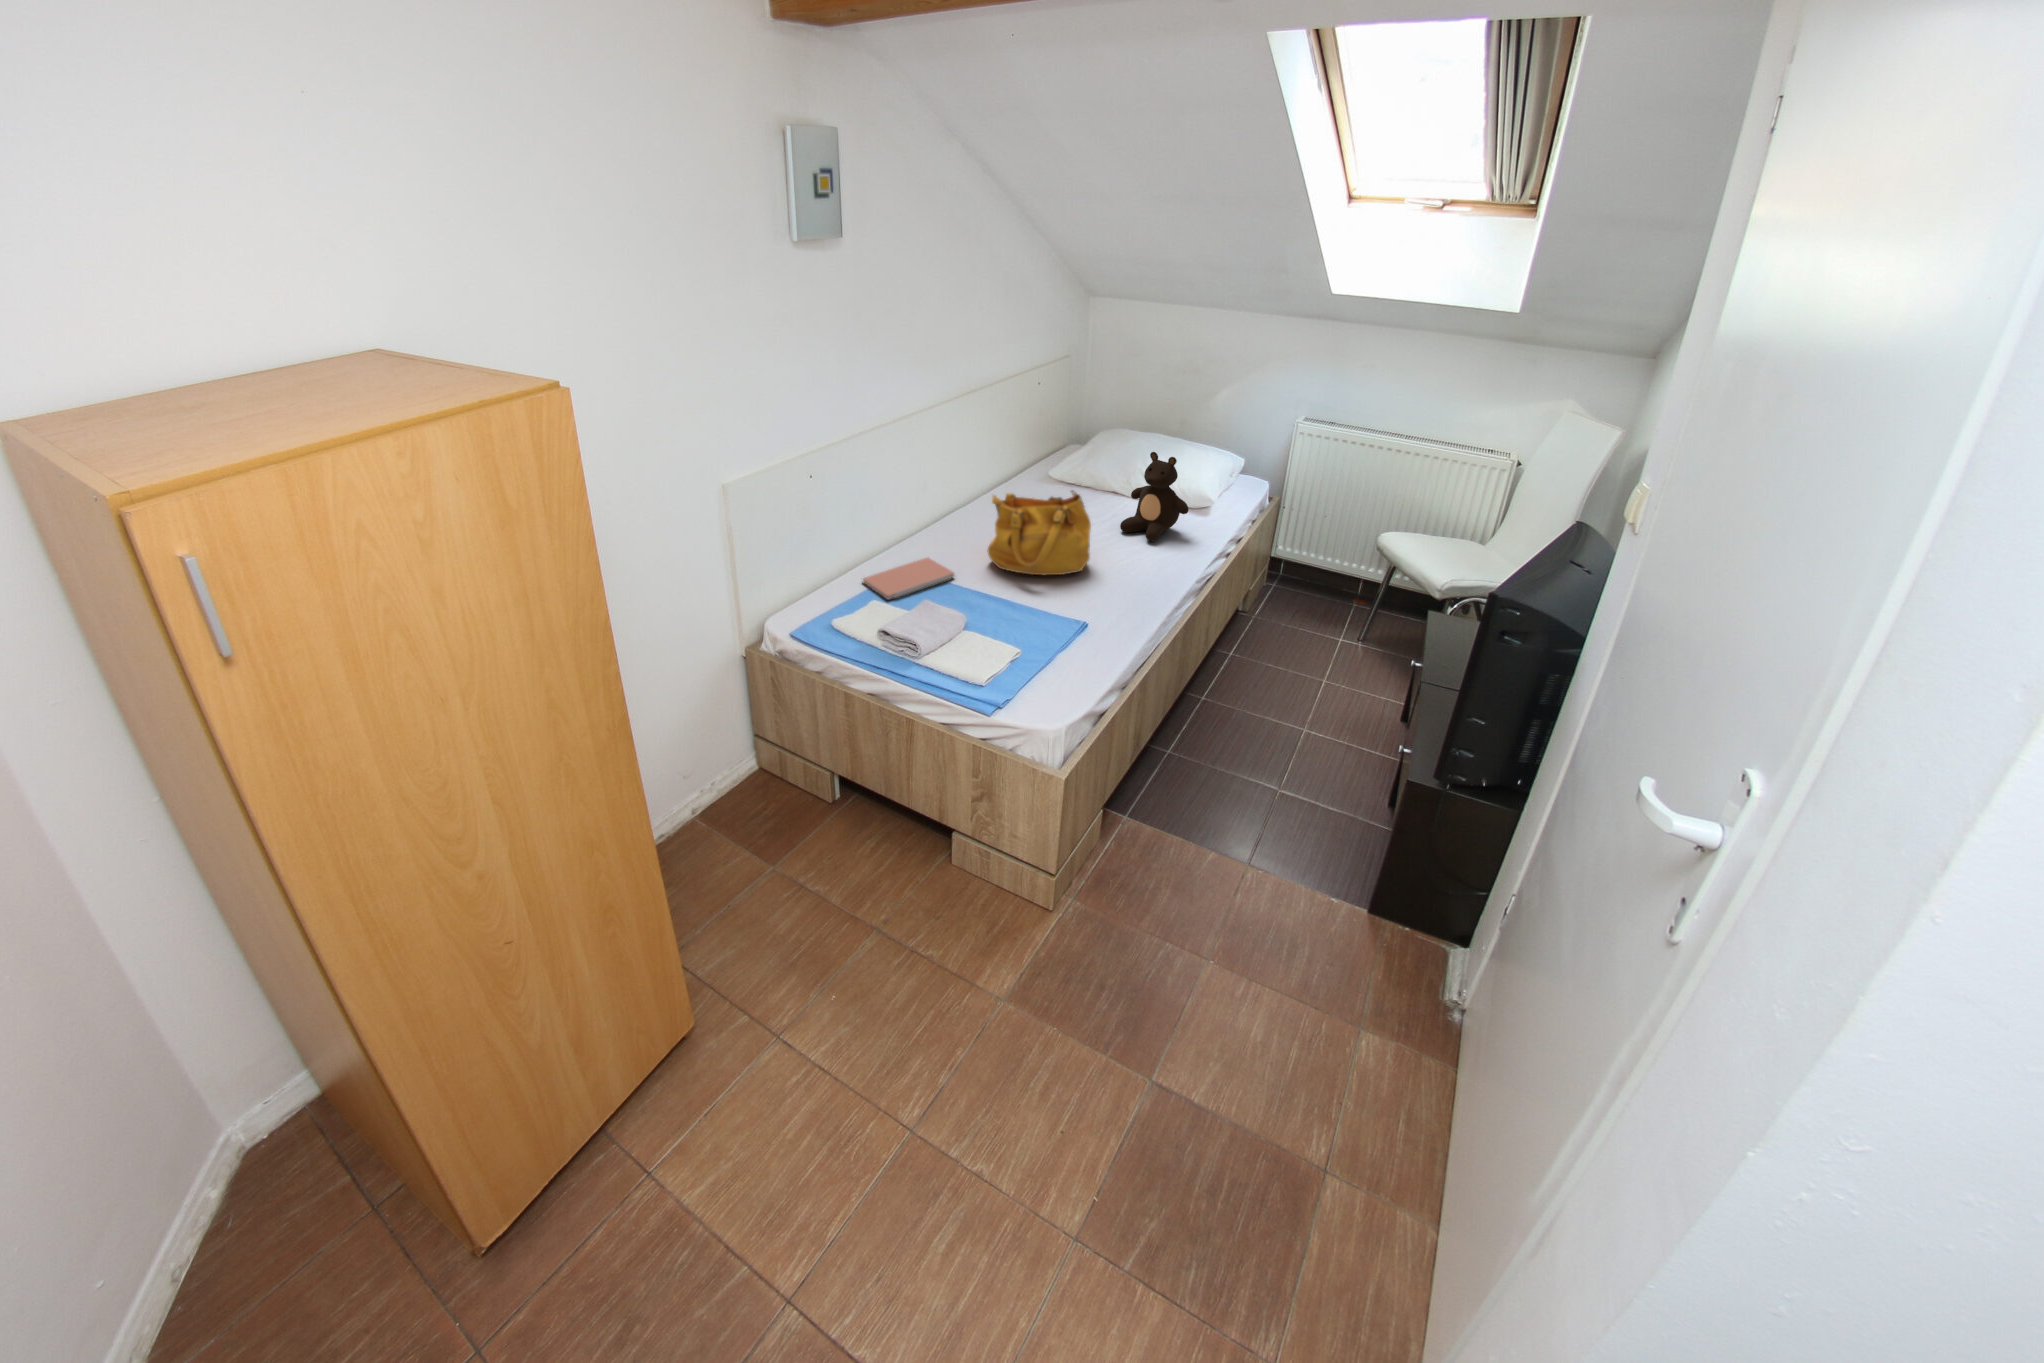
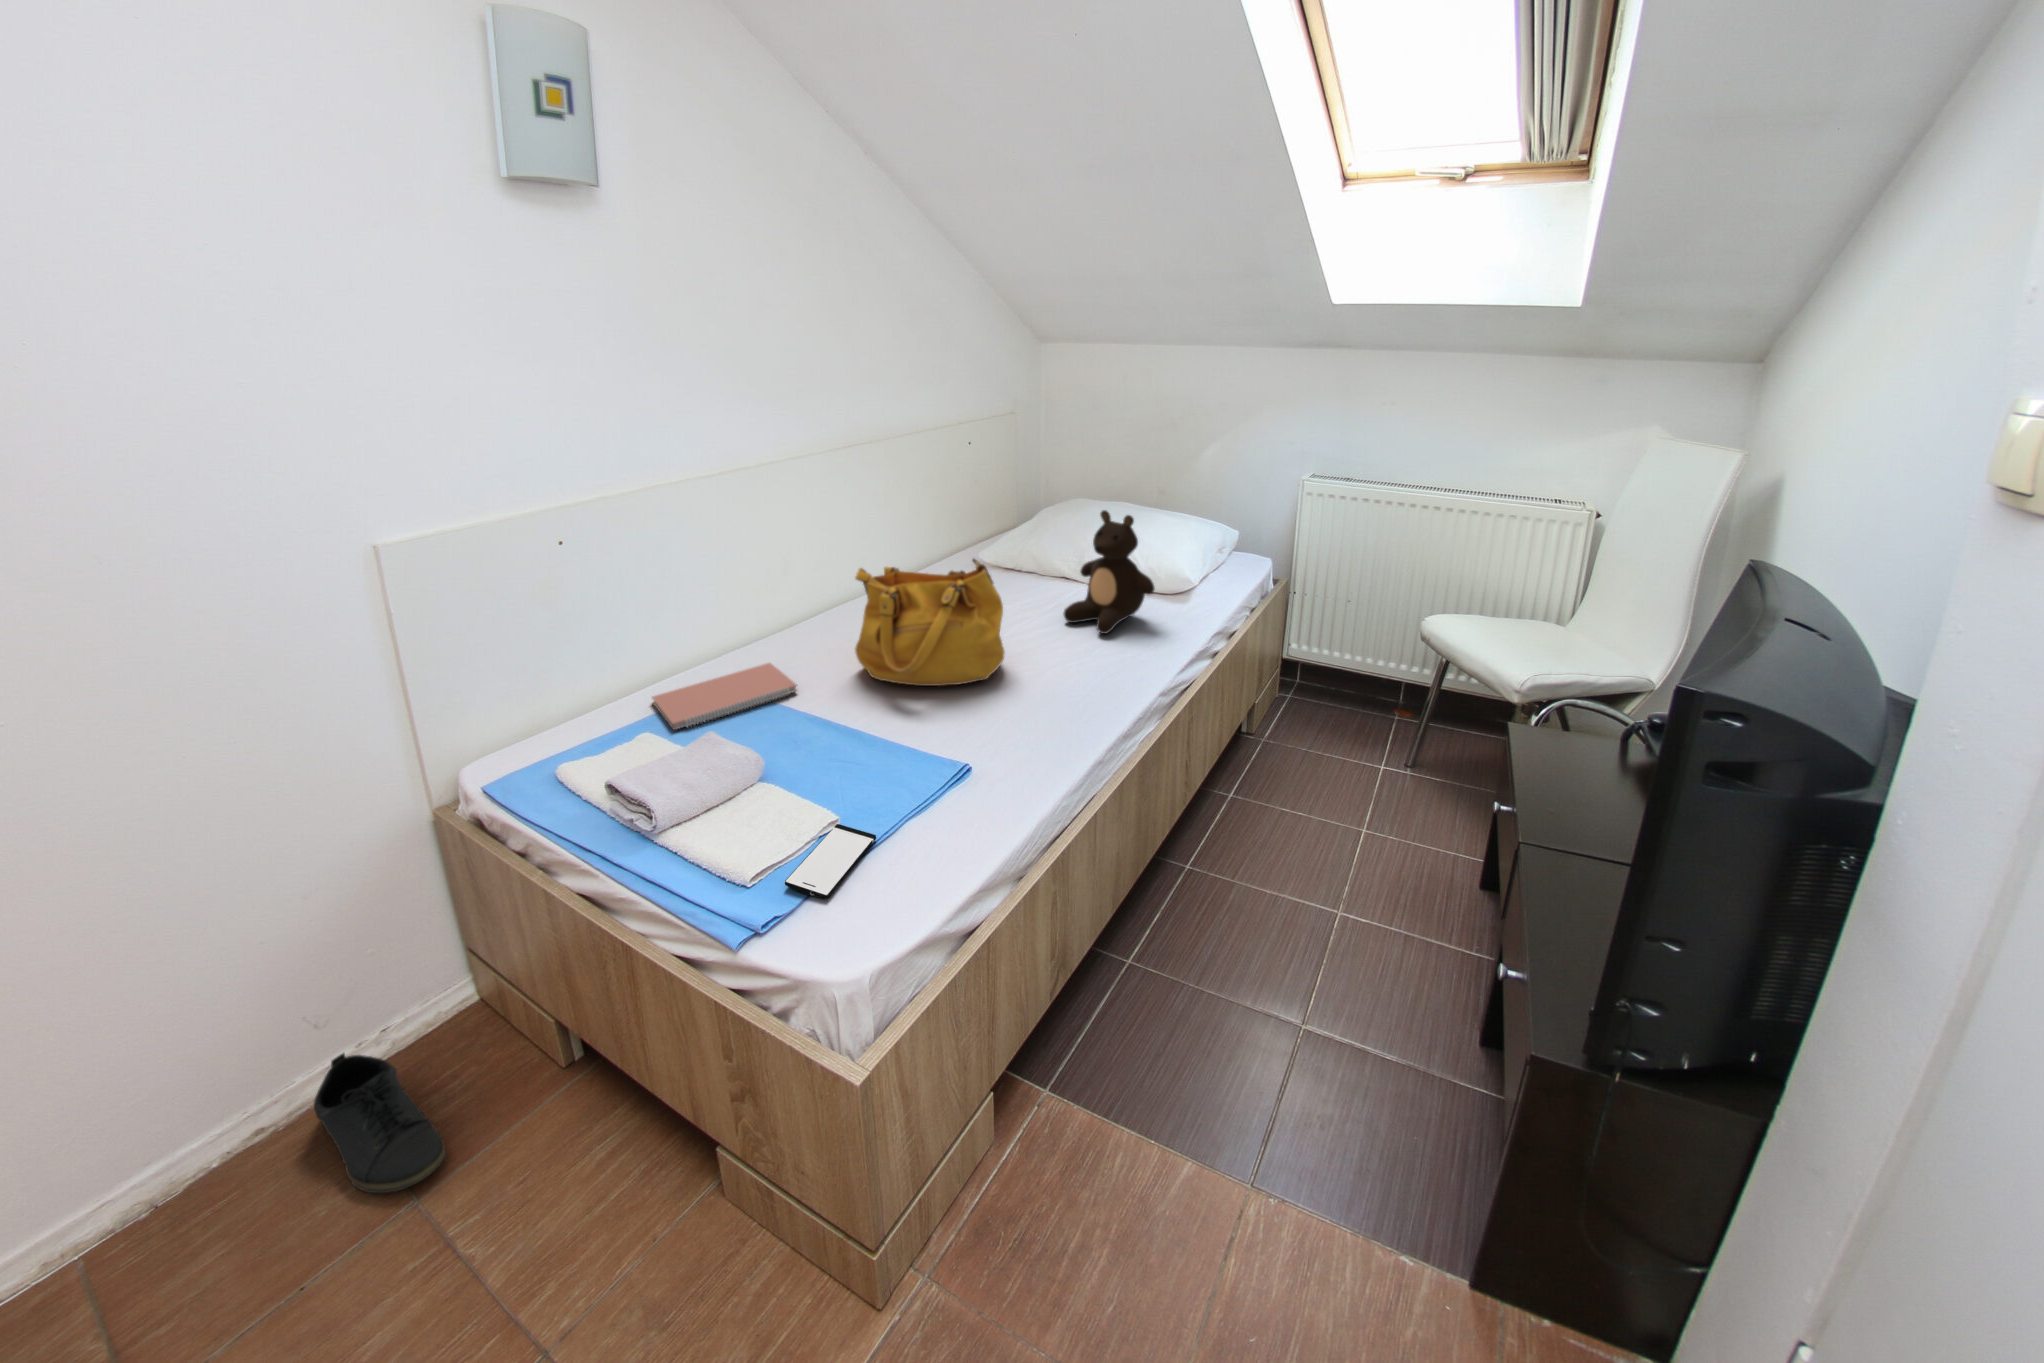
smartphone: none [1004,655,1045,691] -> present [785,824,876,899]
shoe: none [711,778,796,845] -> present [314,1053,446,1193]

